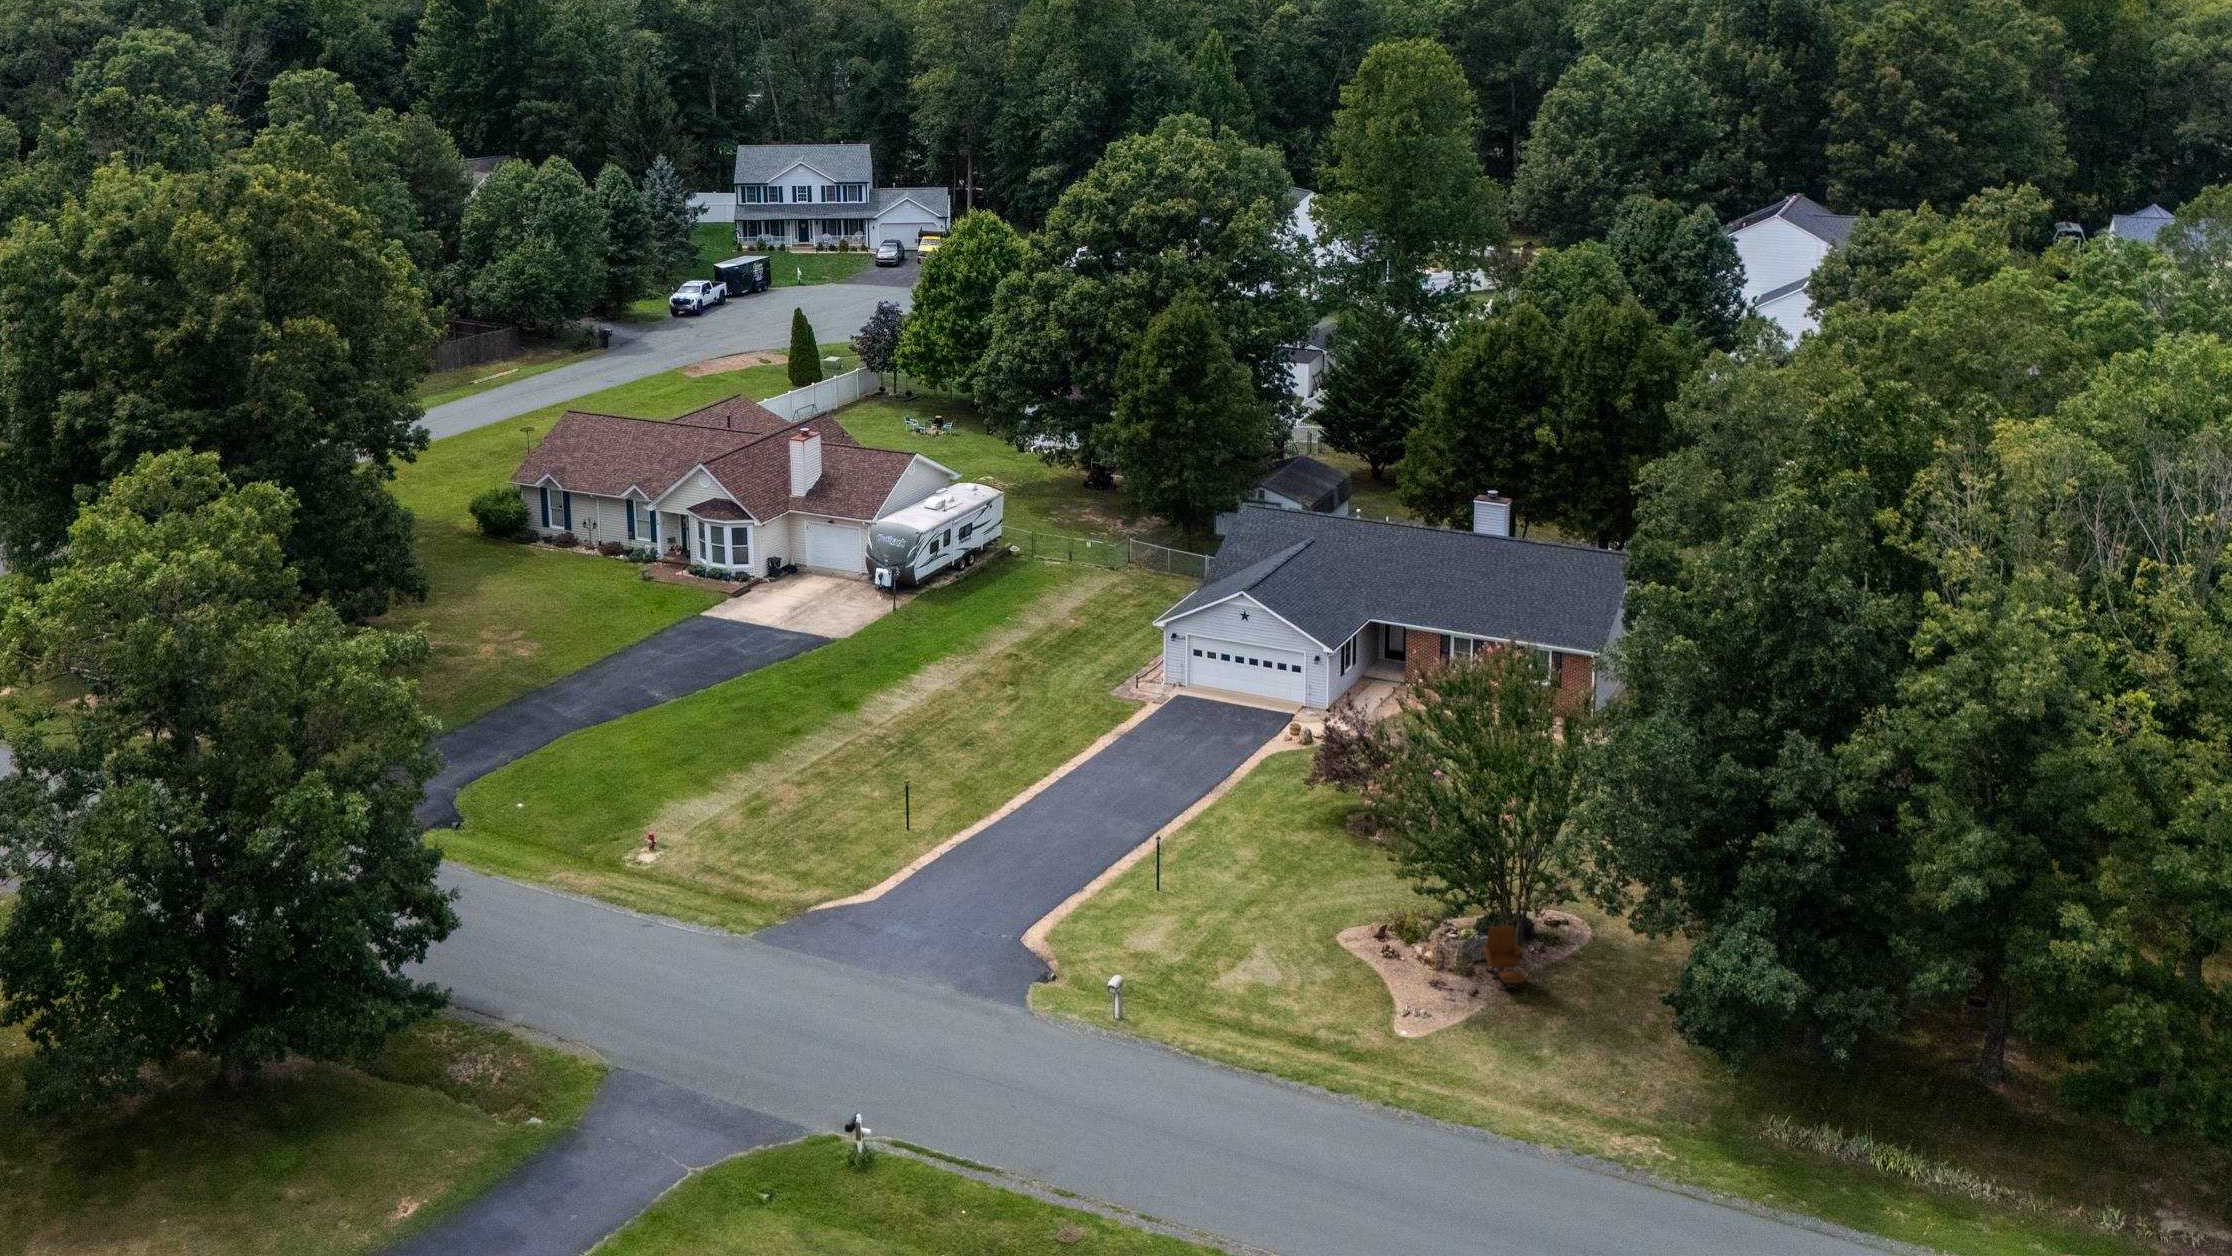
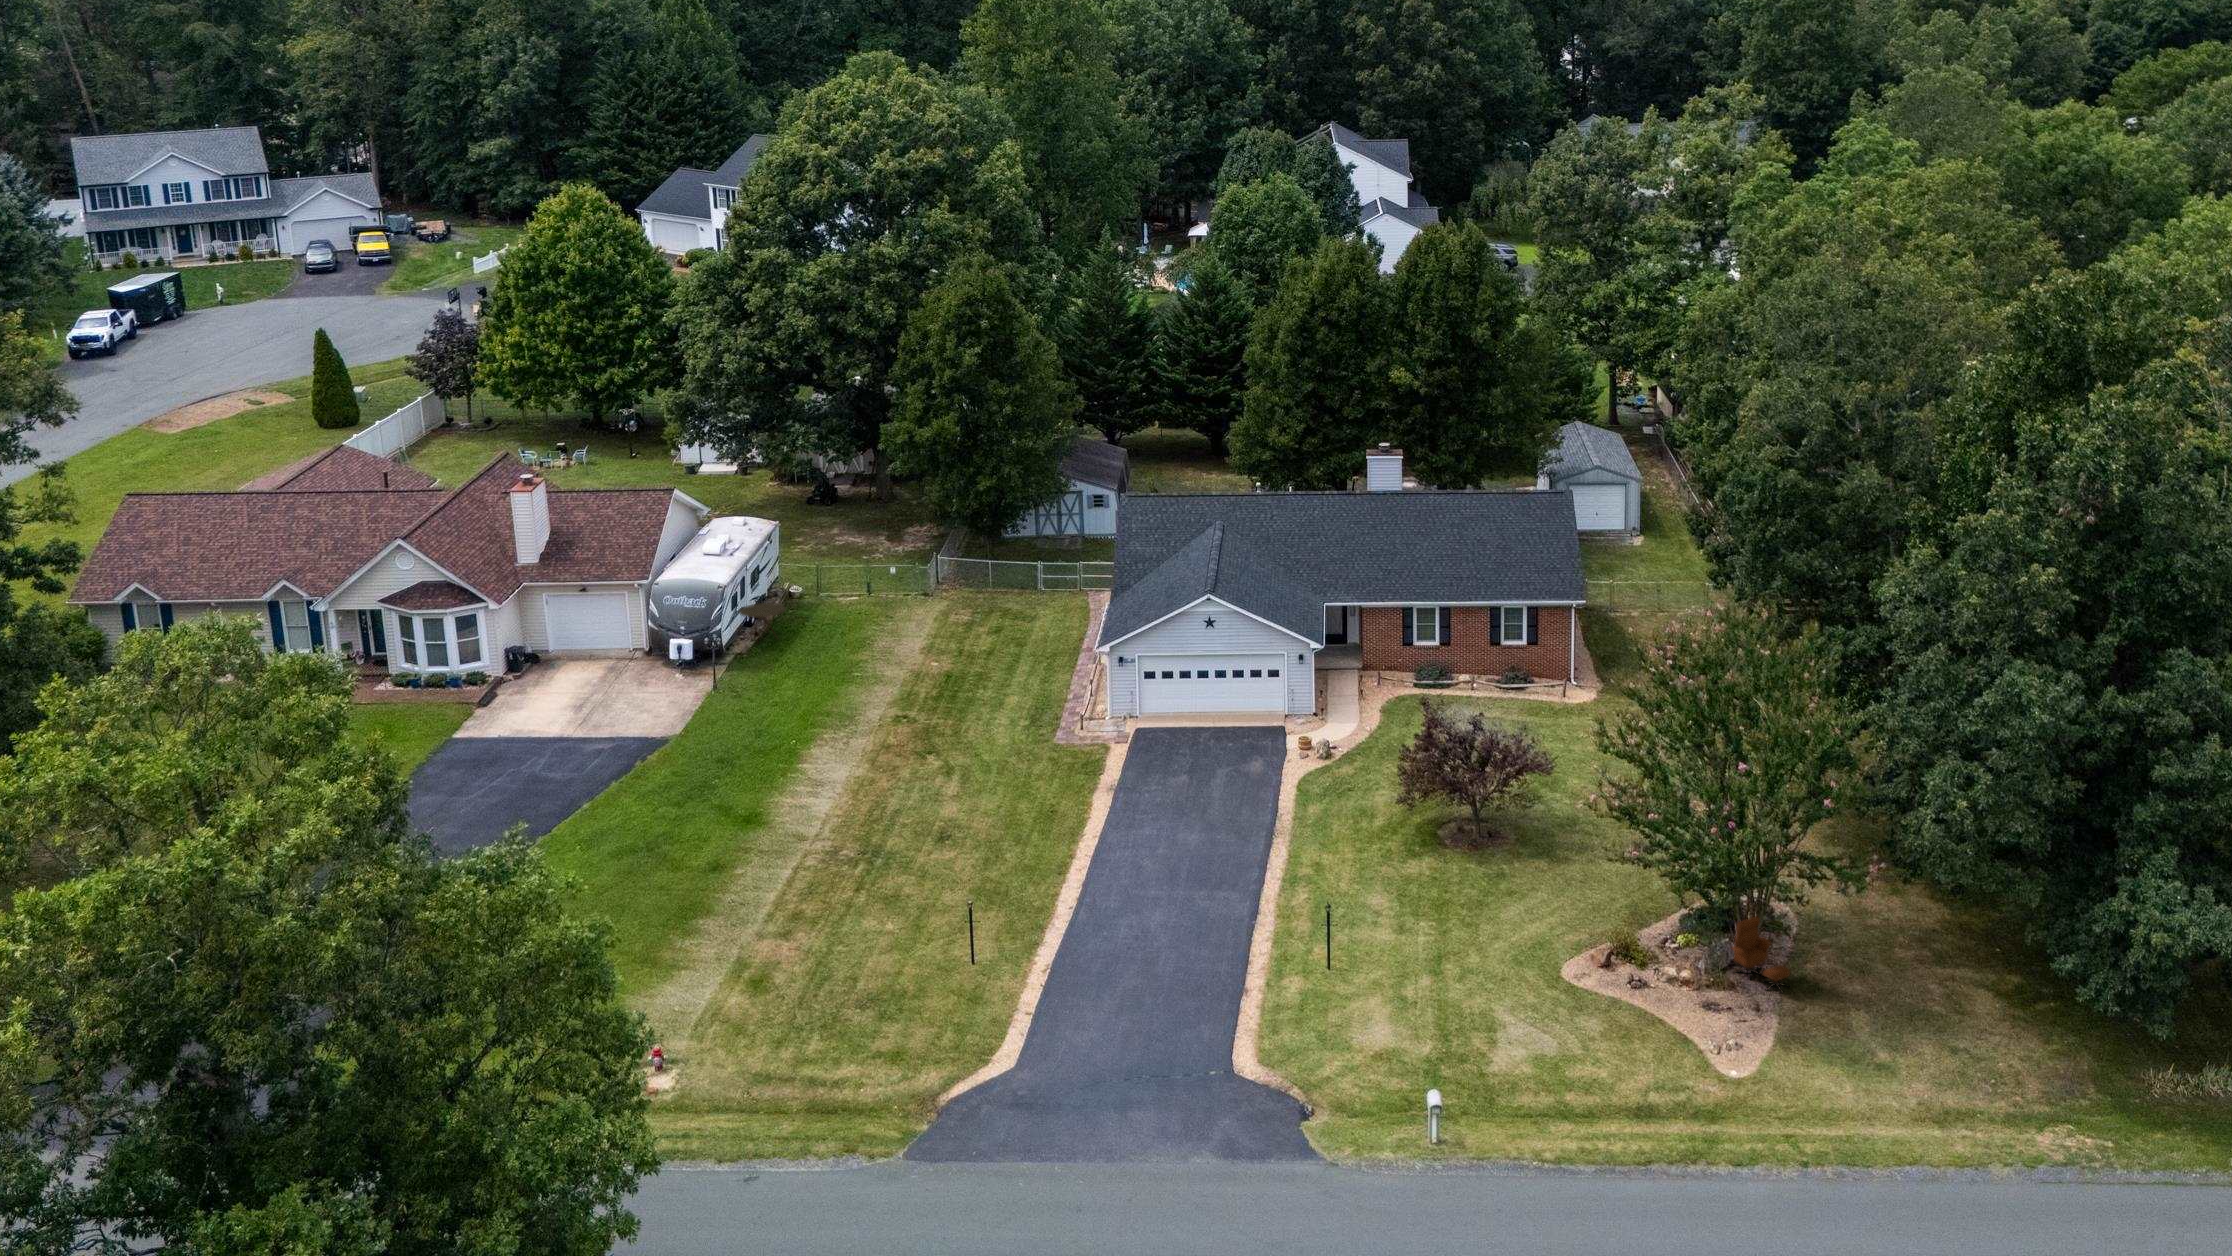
round table: none [938,553,974,585] -> present [739,603,785,638]

